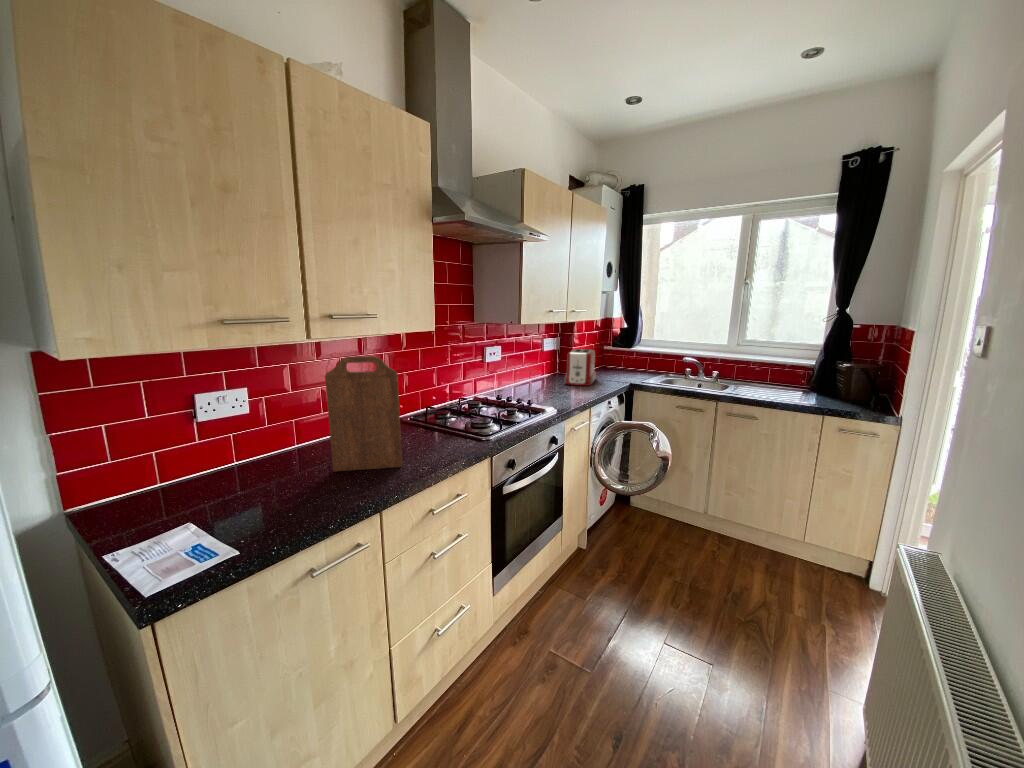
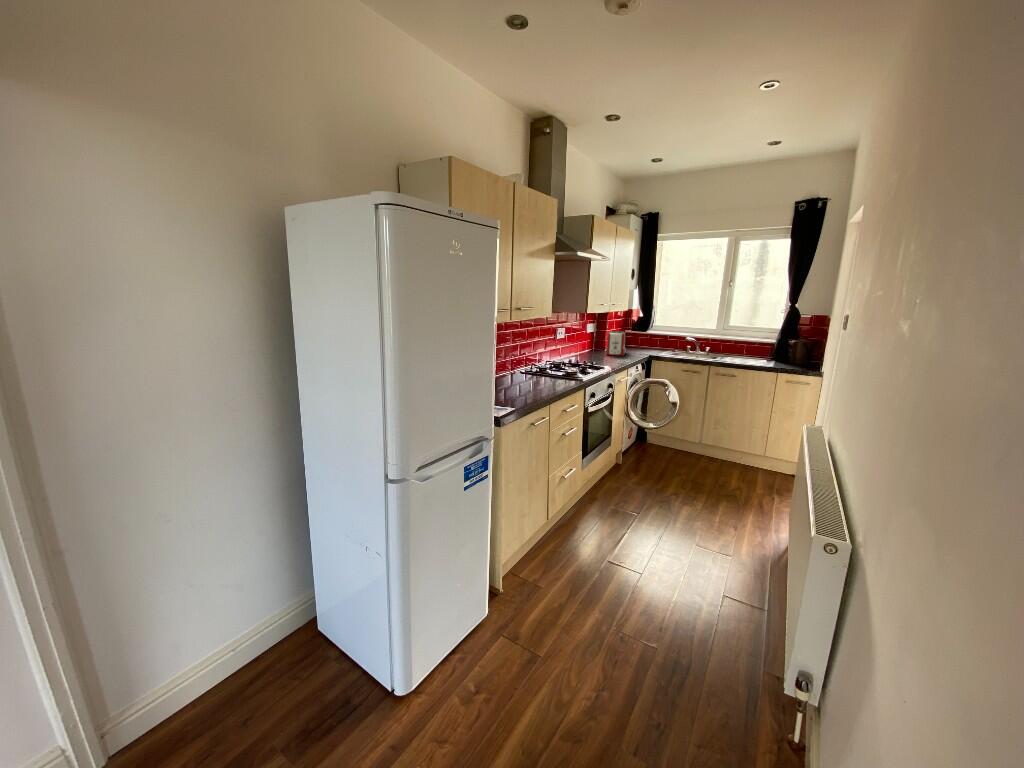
cutting board: present [325,356,402,471] -> none [514,329,549,390]

